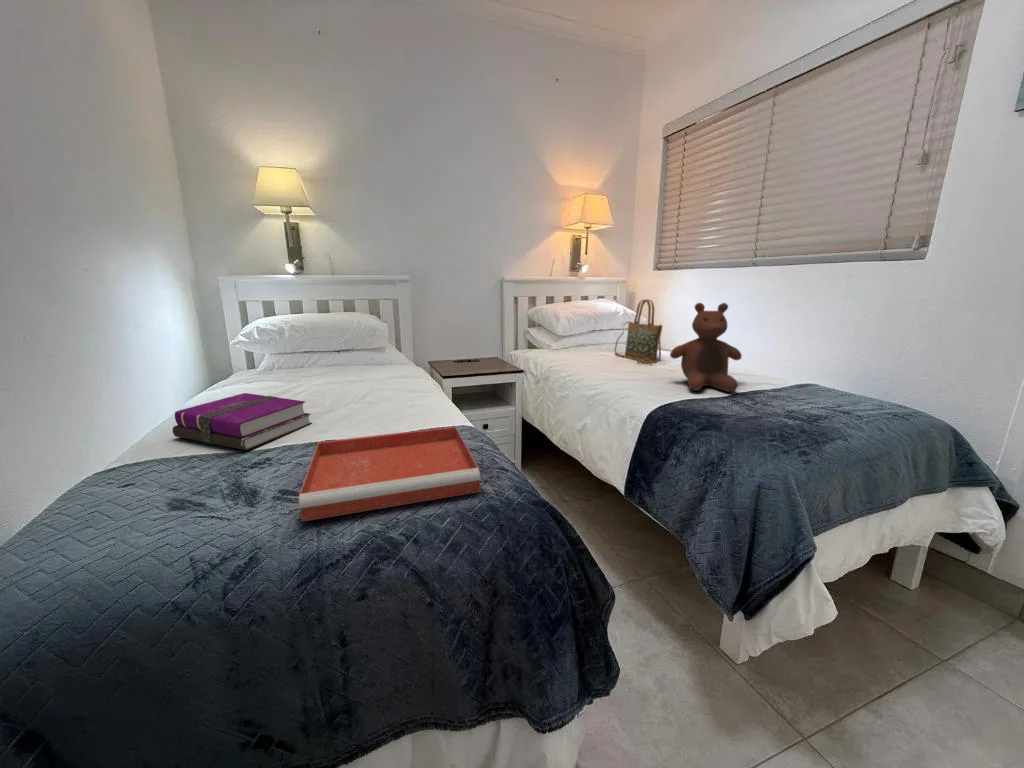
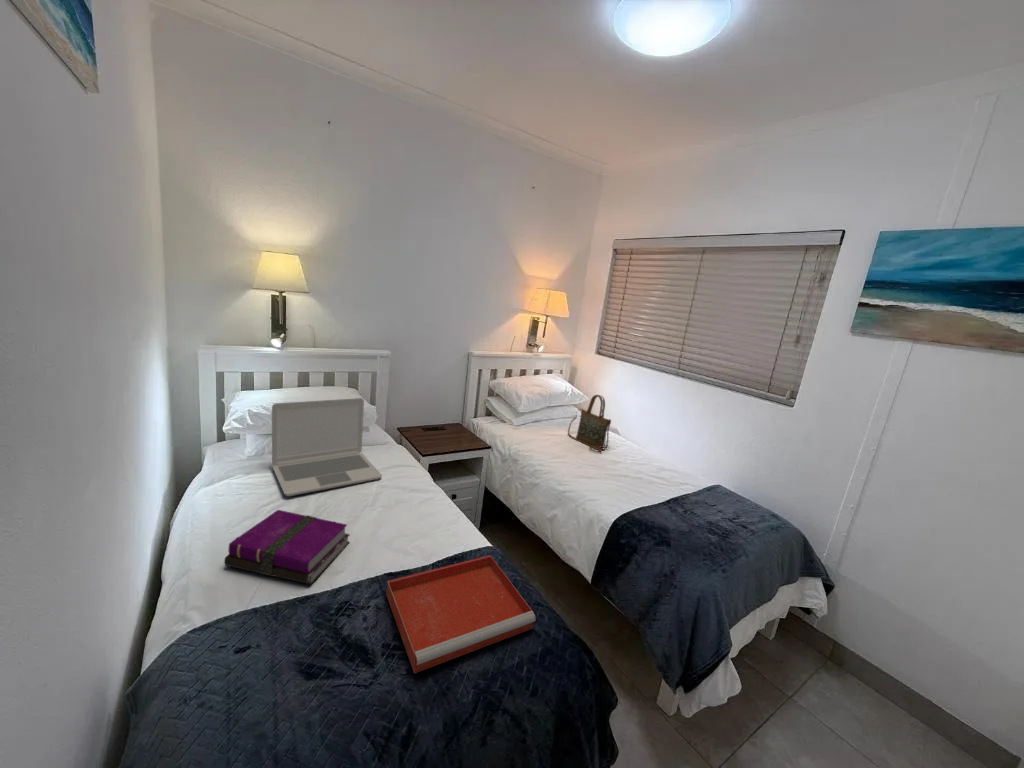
stuffed bear: present [670,303,742,392] -> none [624,421,675,495]
laptop: none [266,306,379,394] -> present [272,398,382,496]

